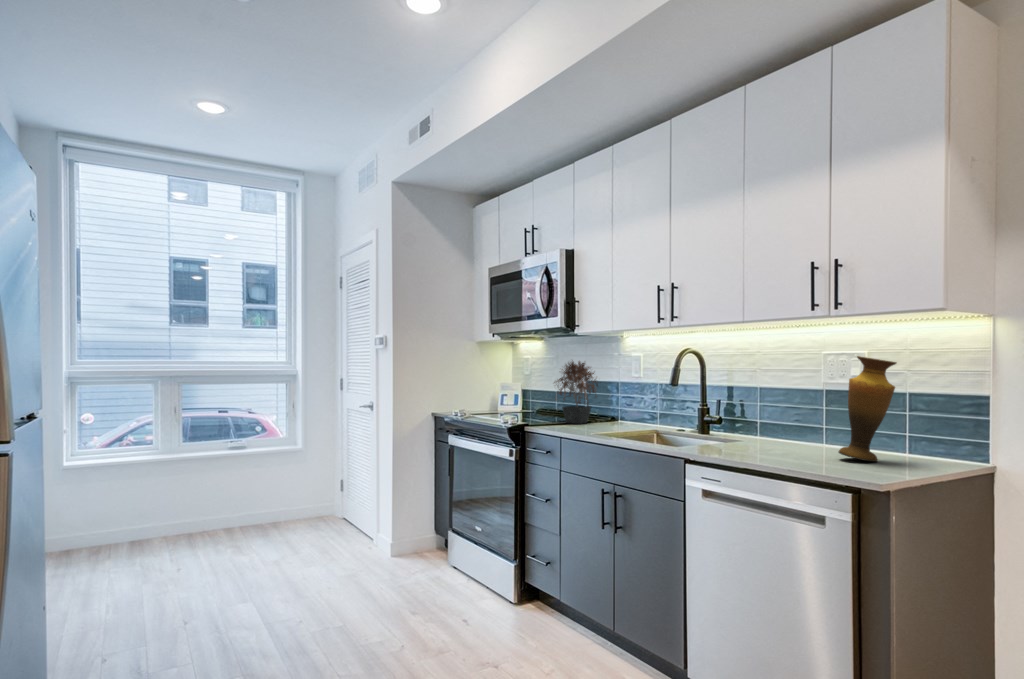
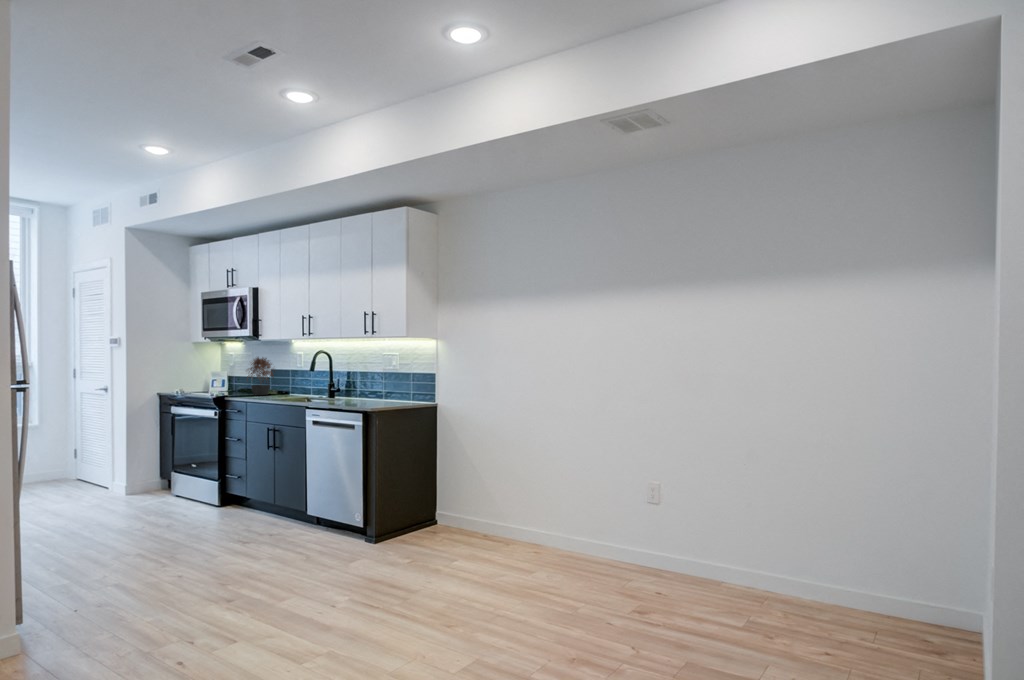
vase: present [838,356,897,462] -> none [375,356,399,403]

